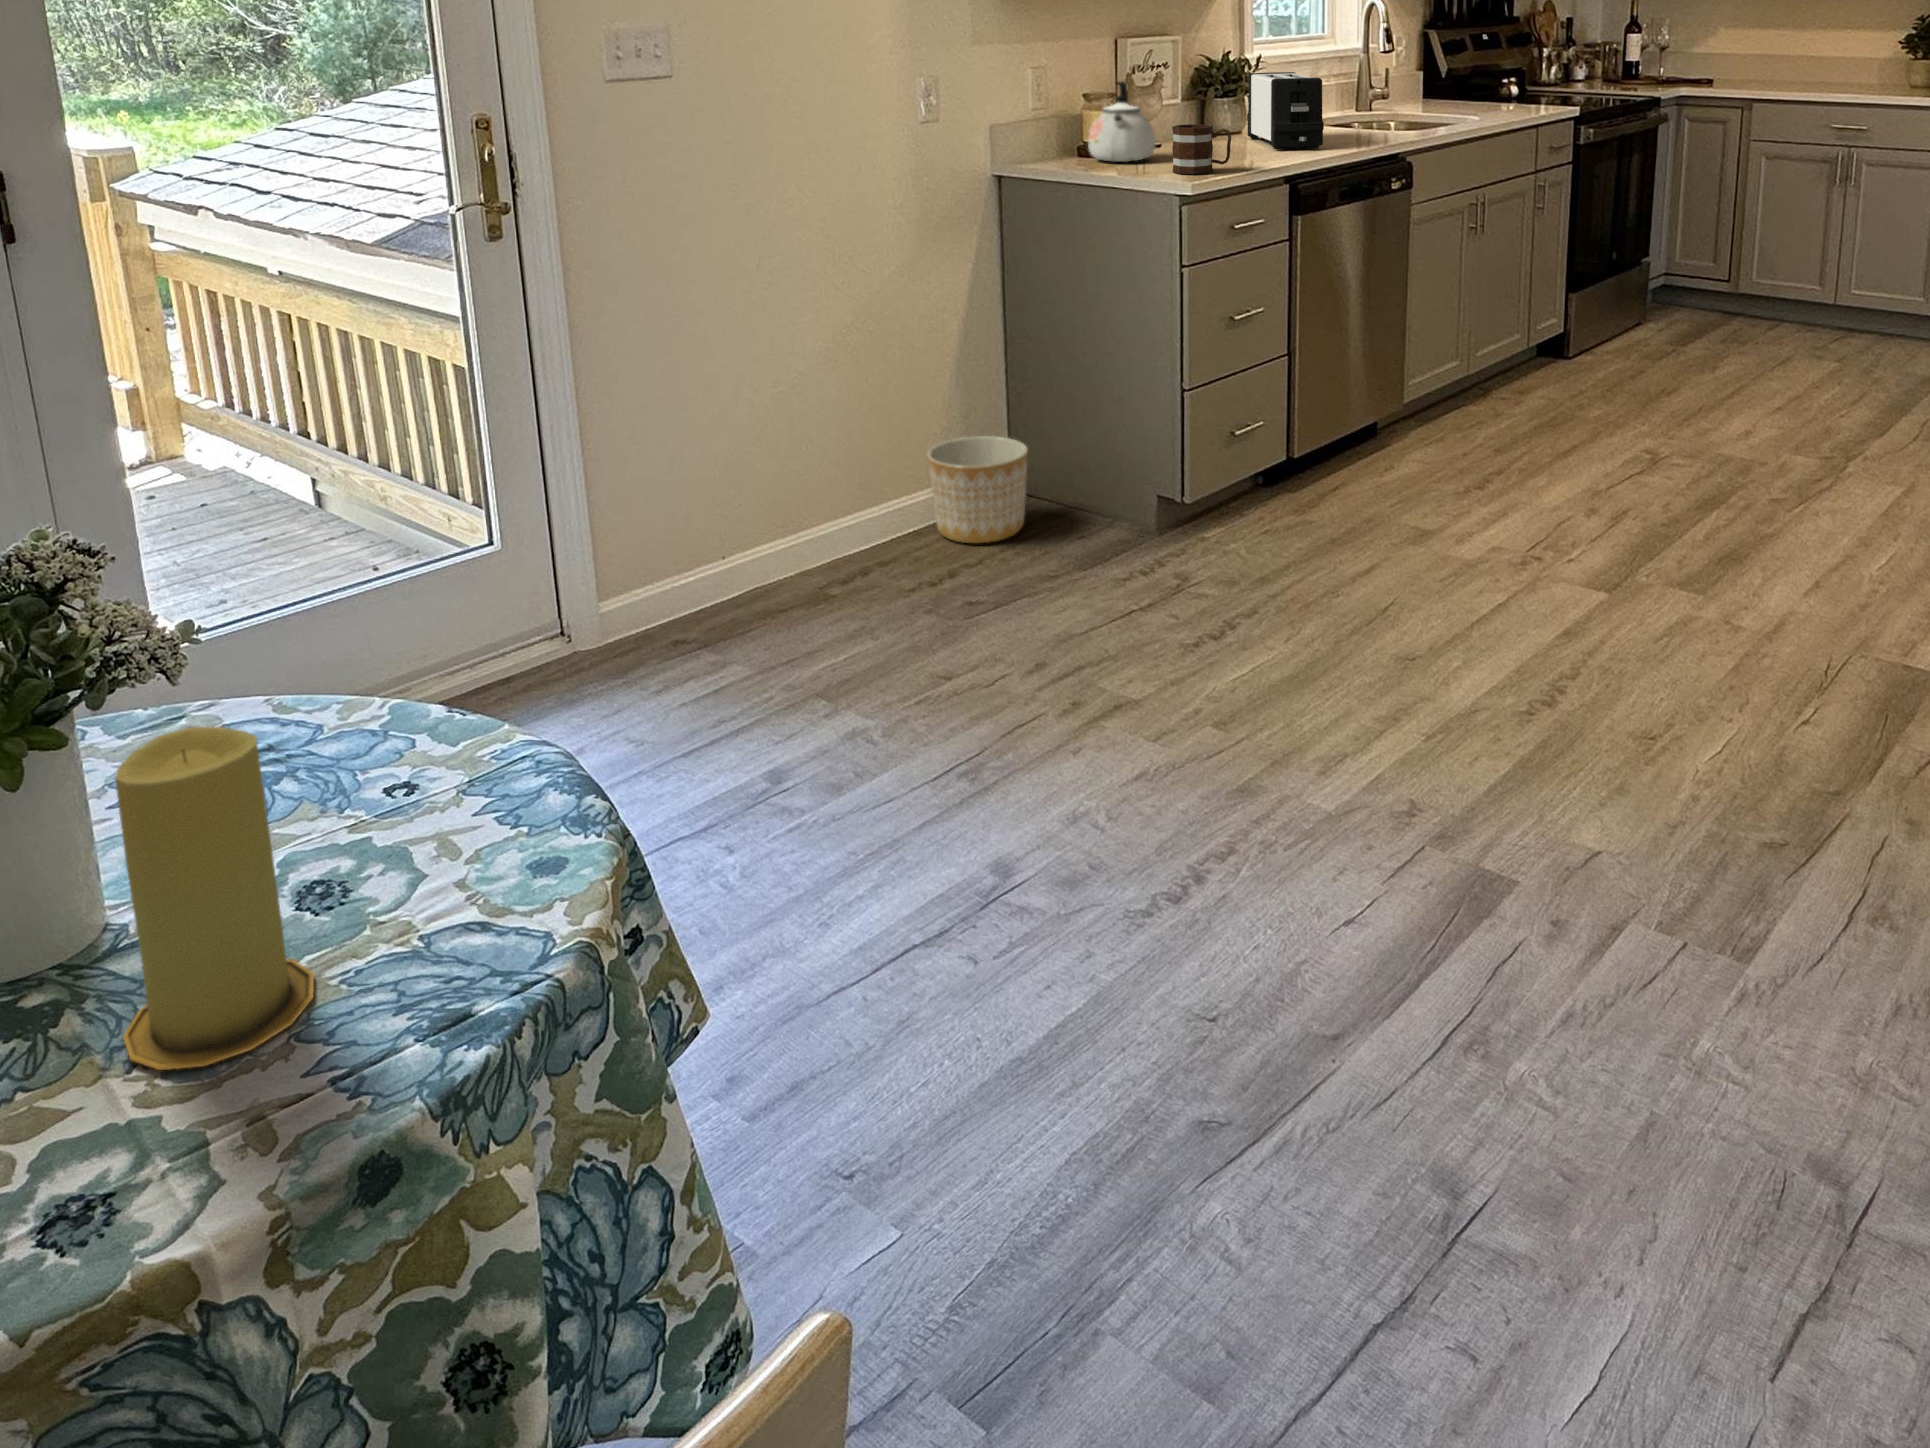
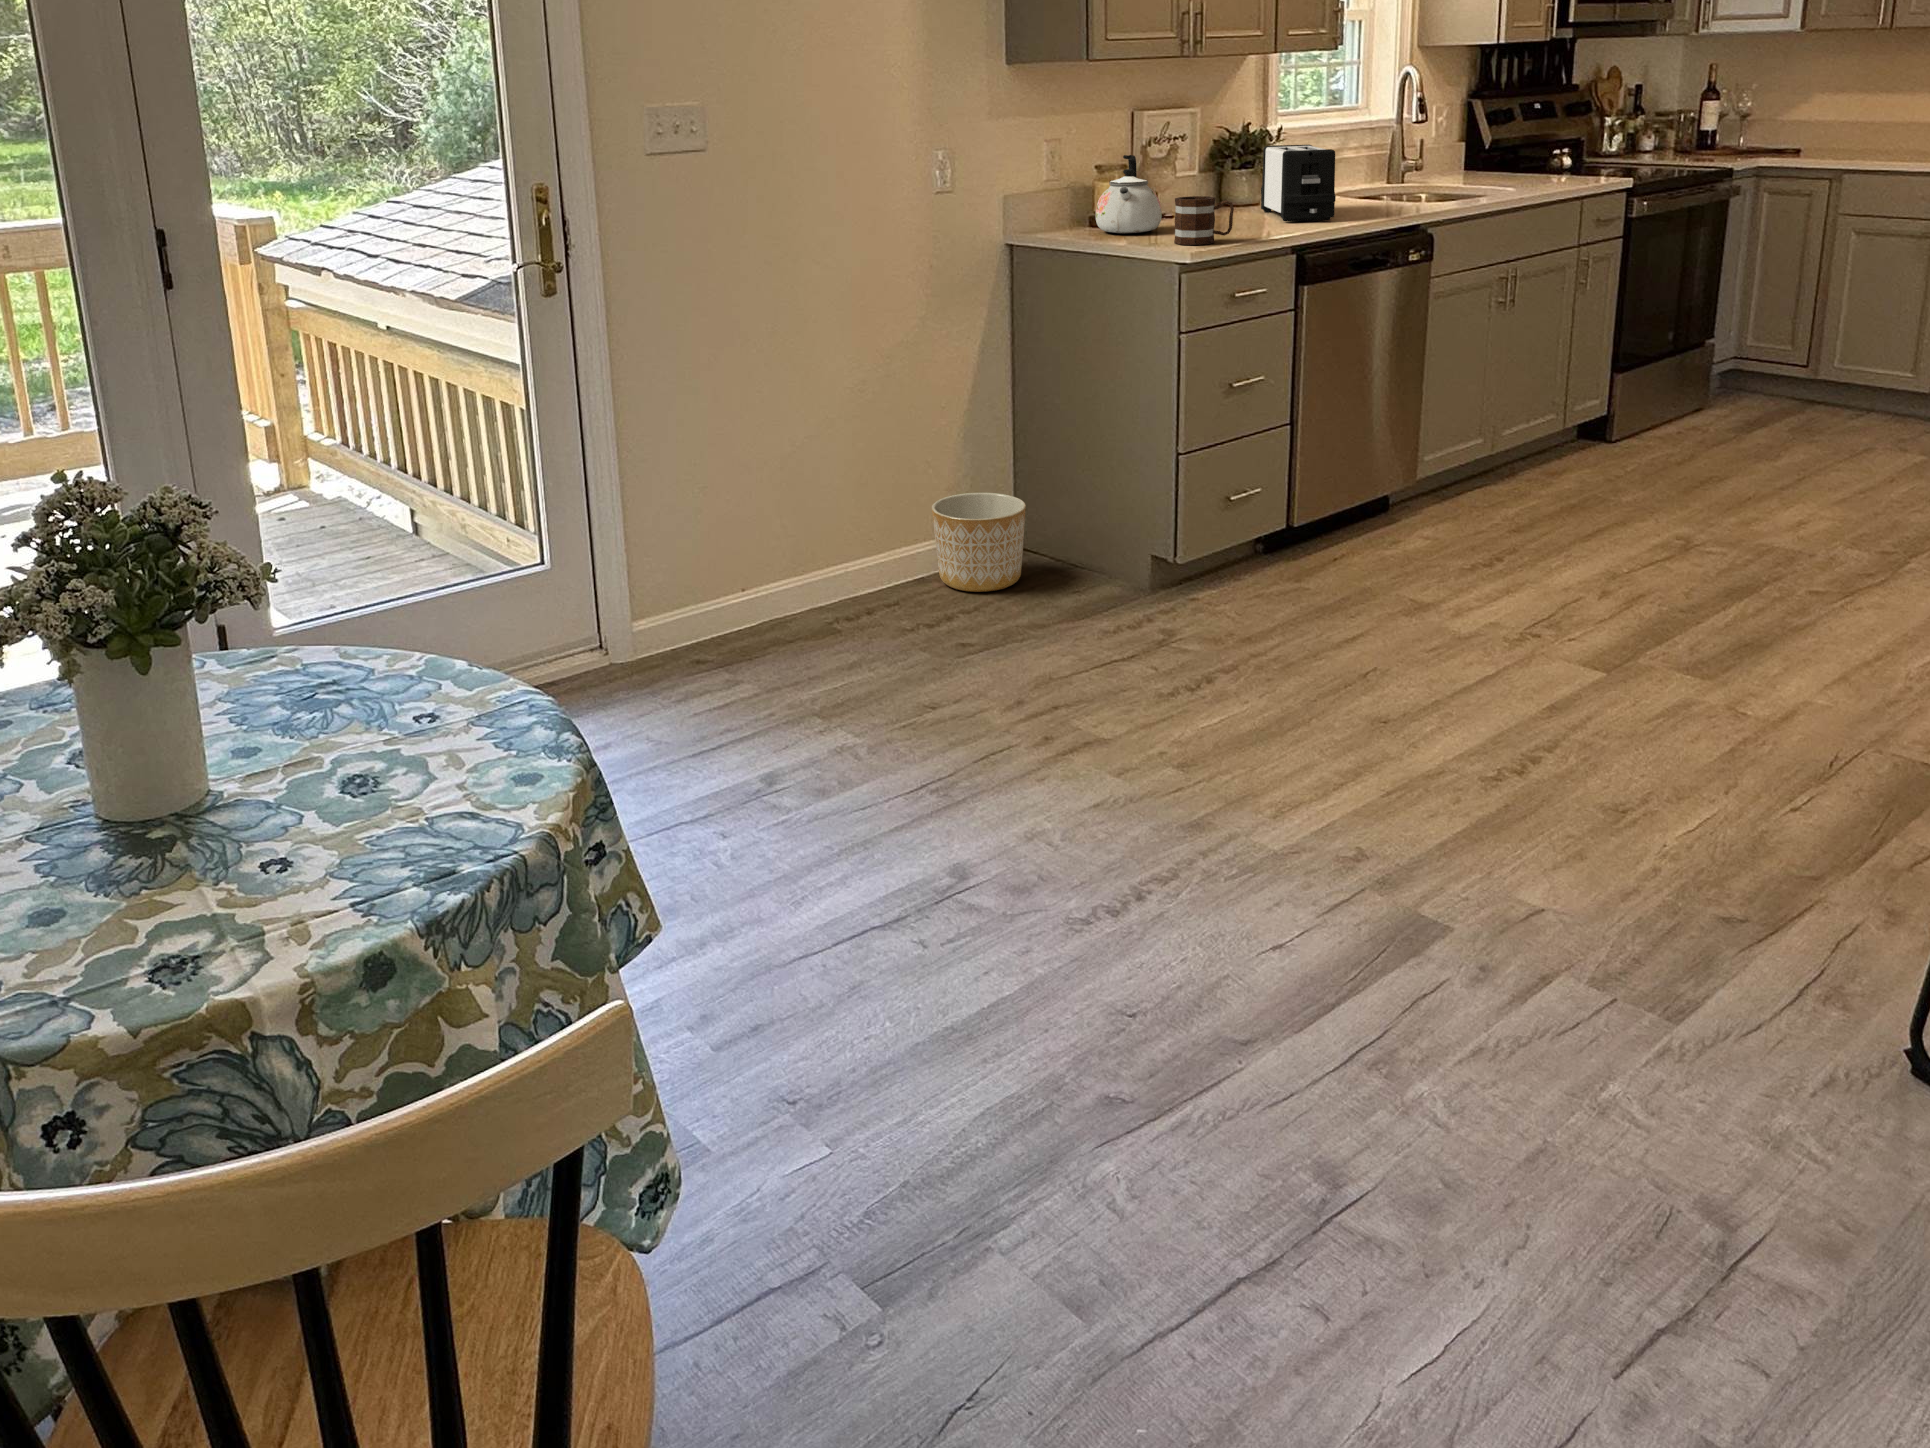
candle: present [115,726,314,1070] -> none [207,637,346,885]

